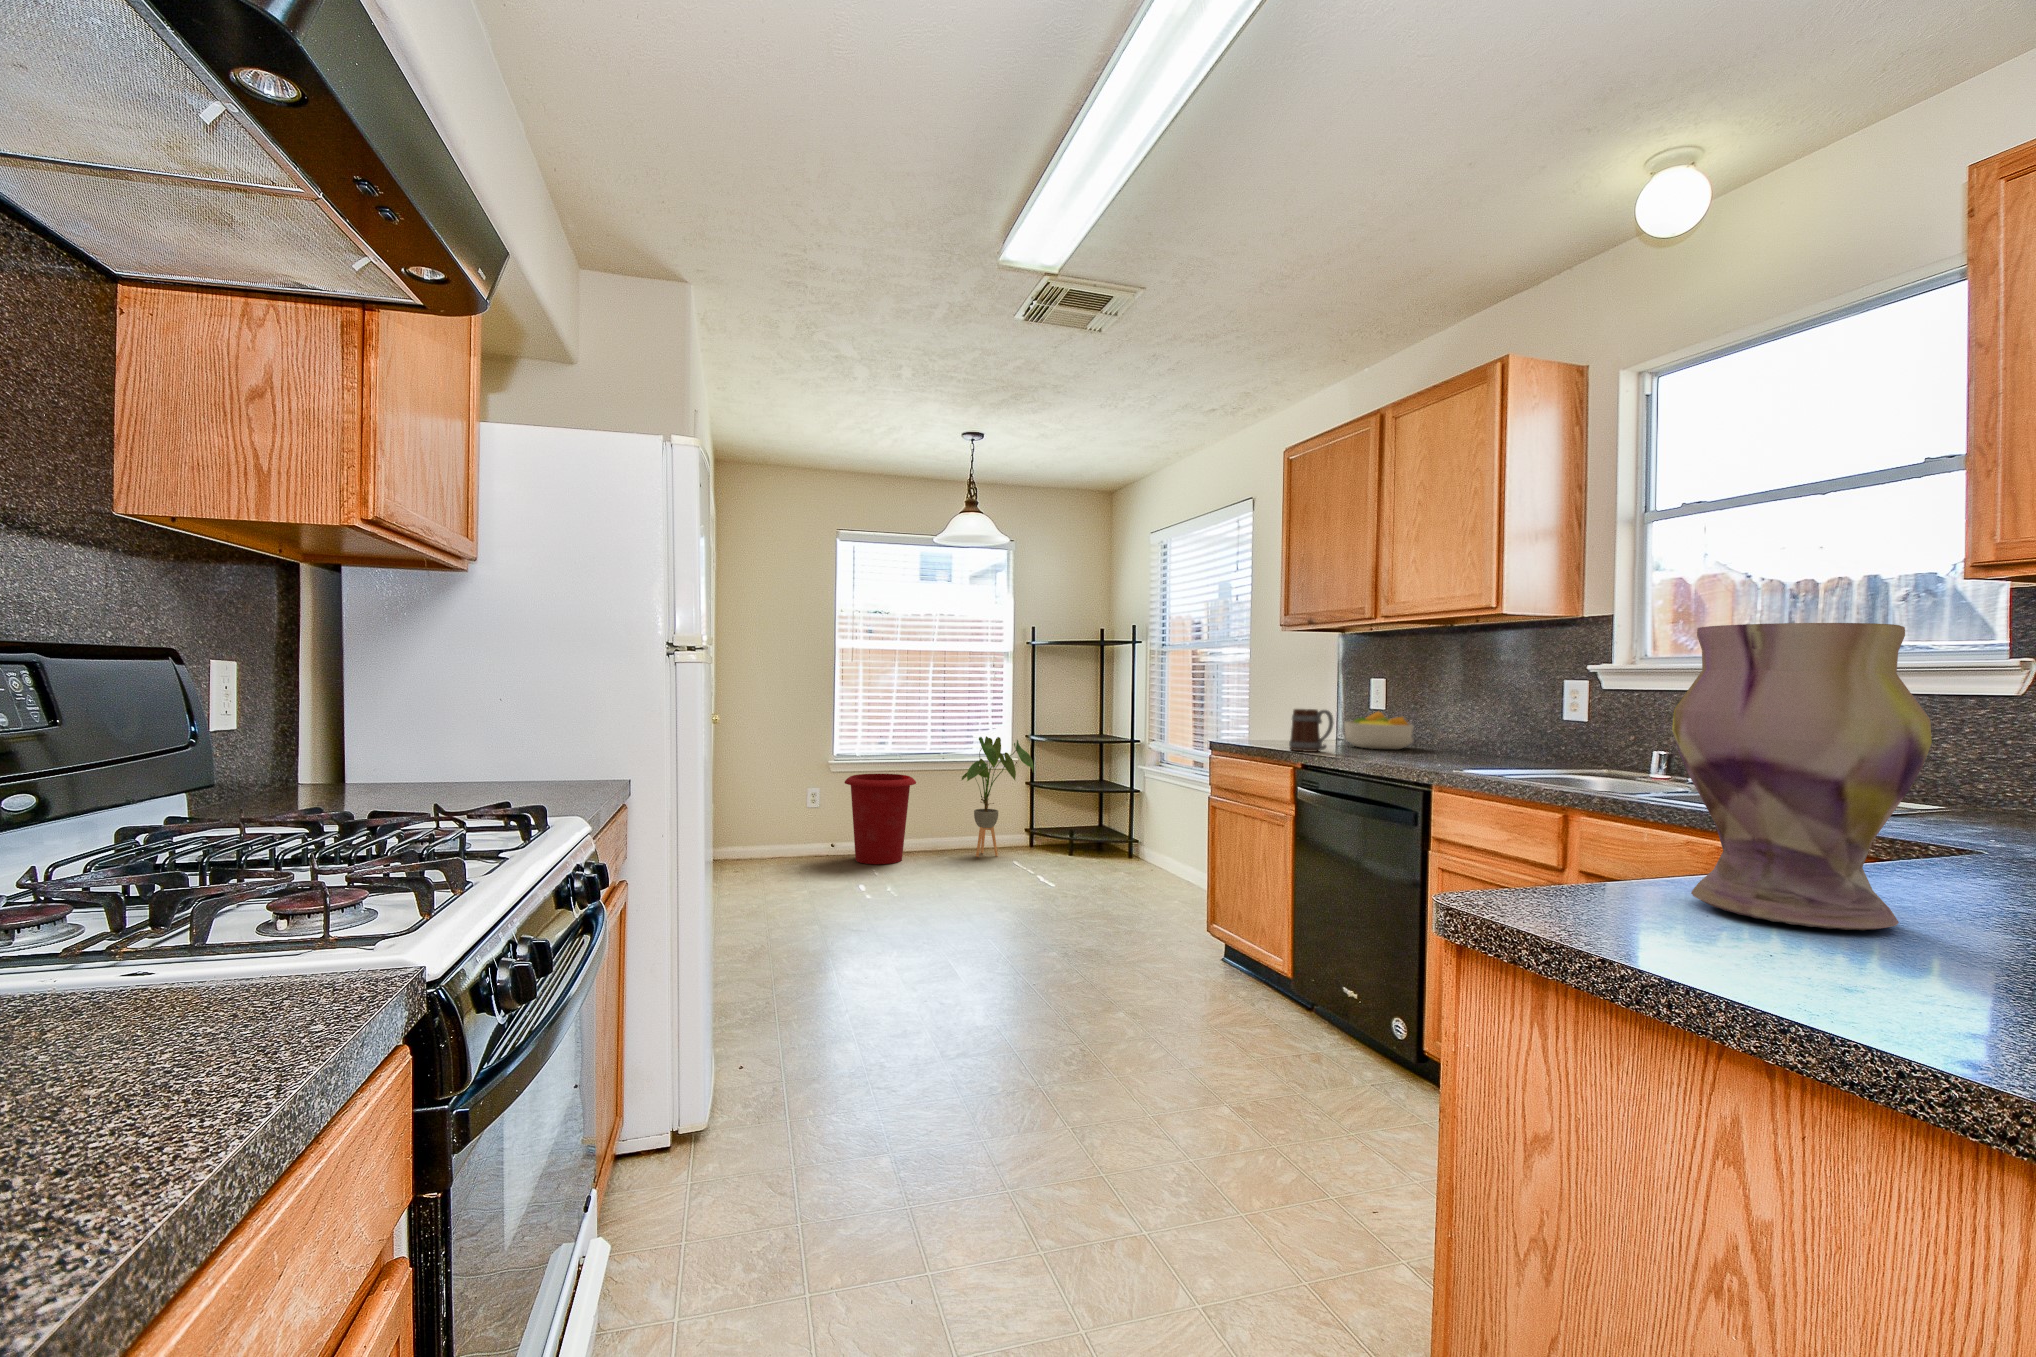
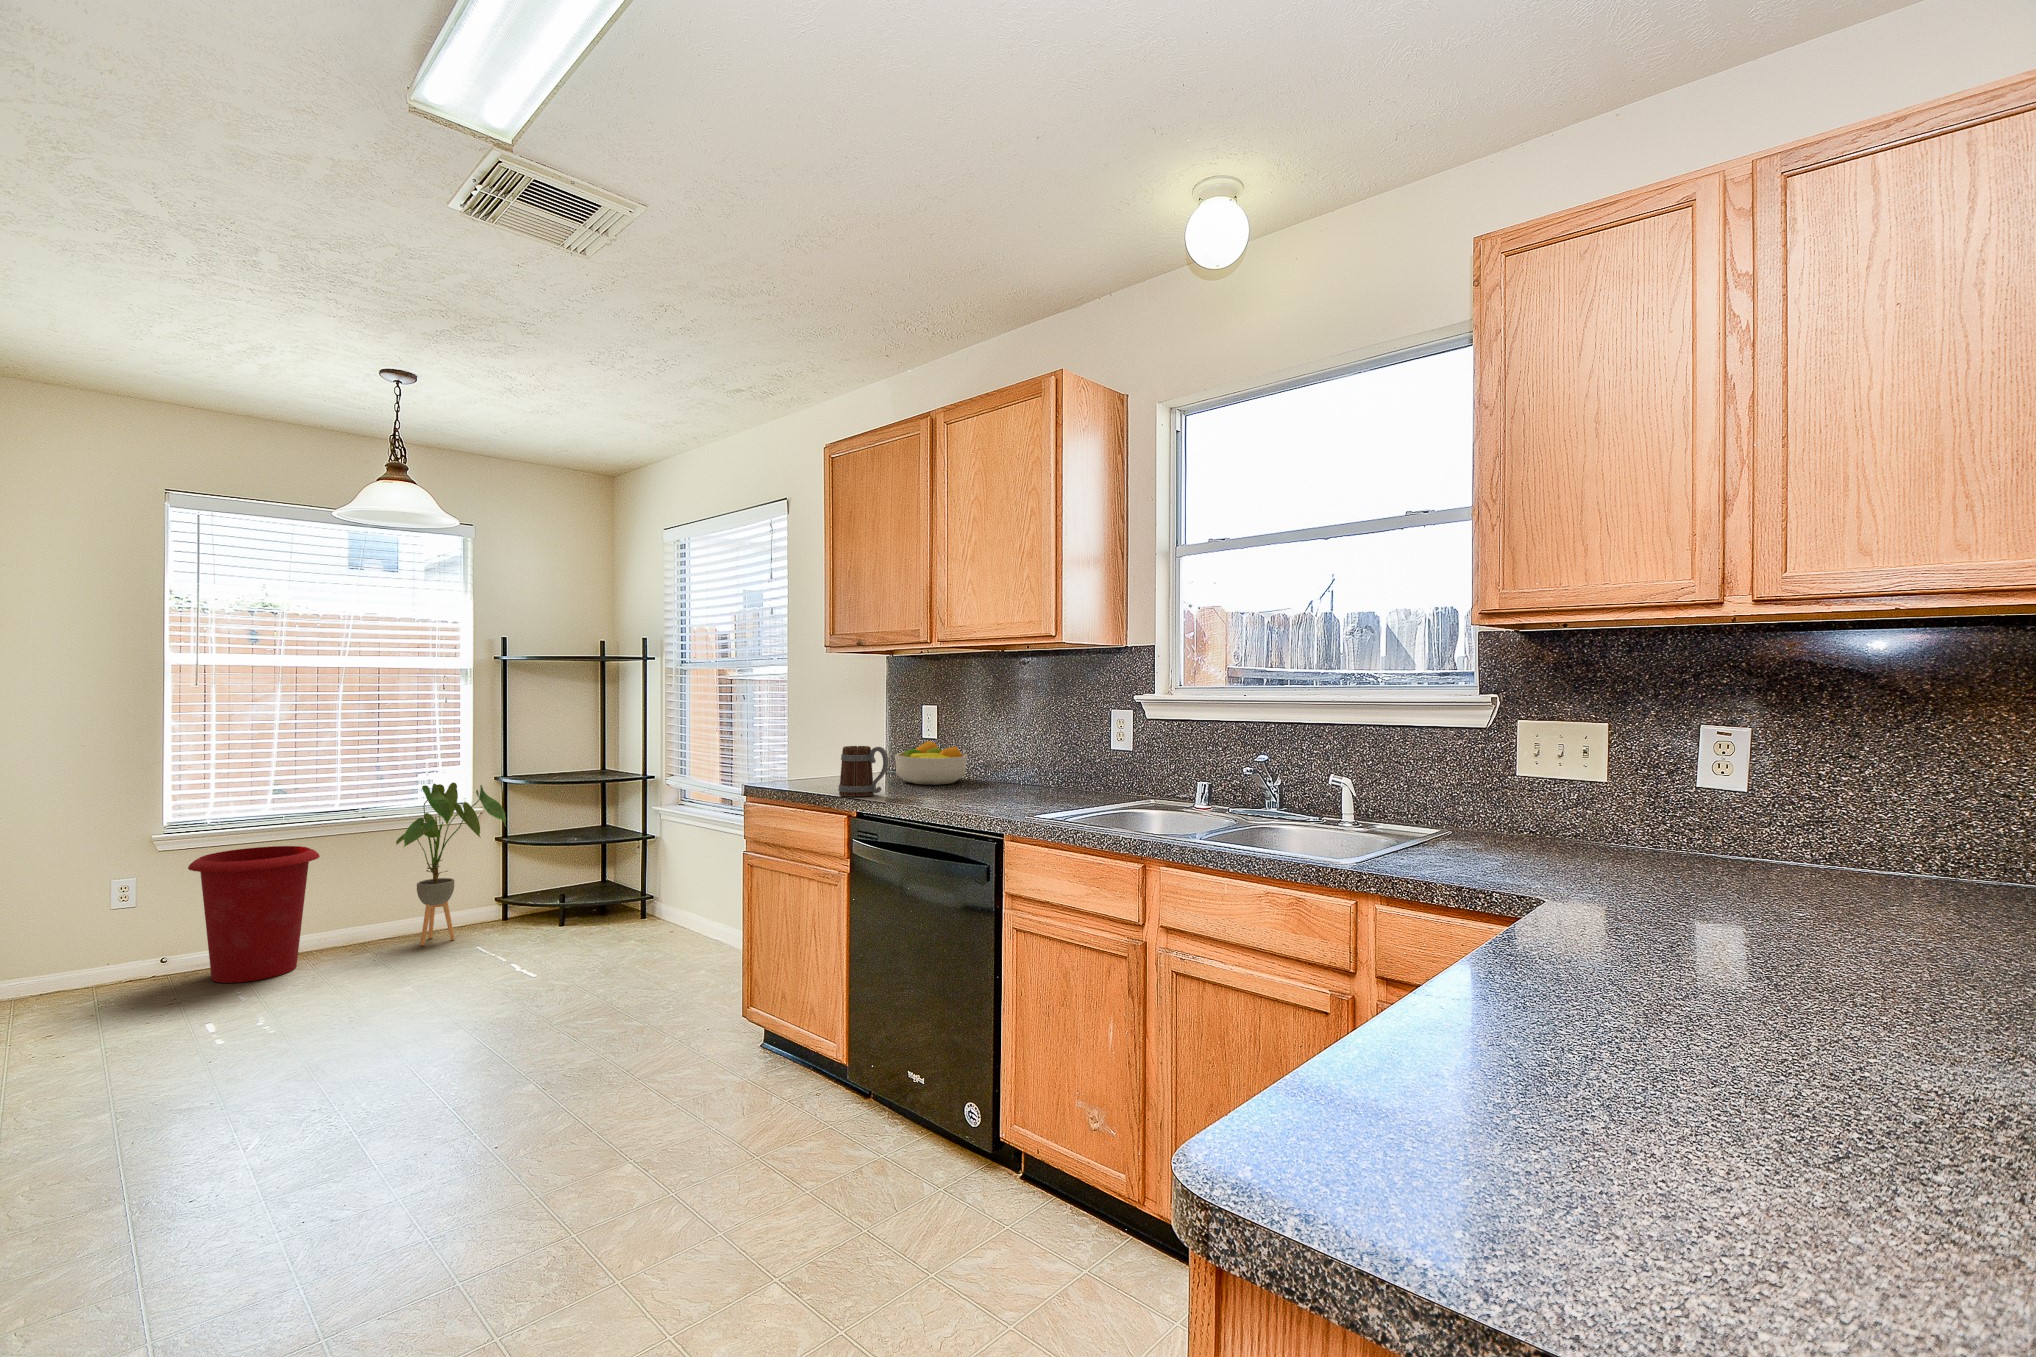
vase: present [1672,623,1932,930] -> none [1427,724,1723,1138]

